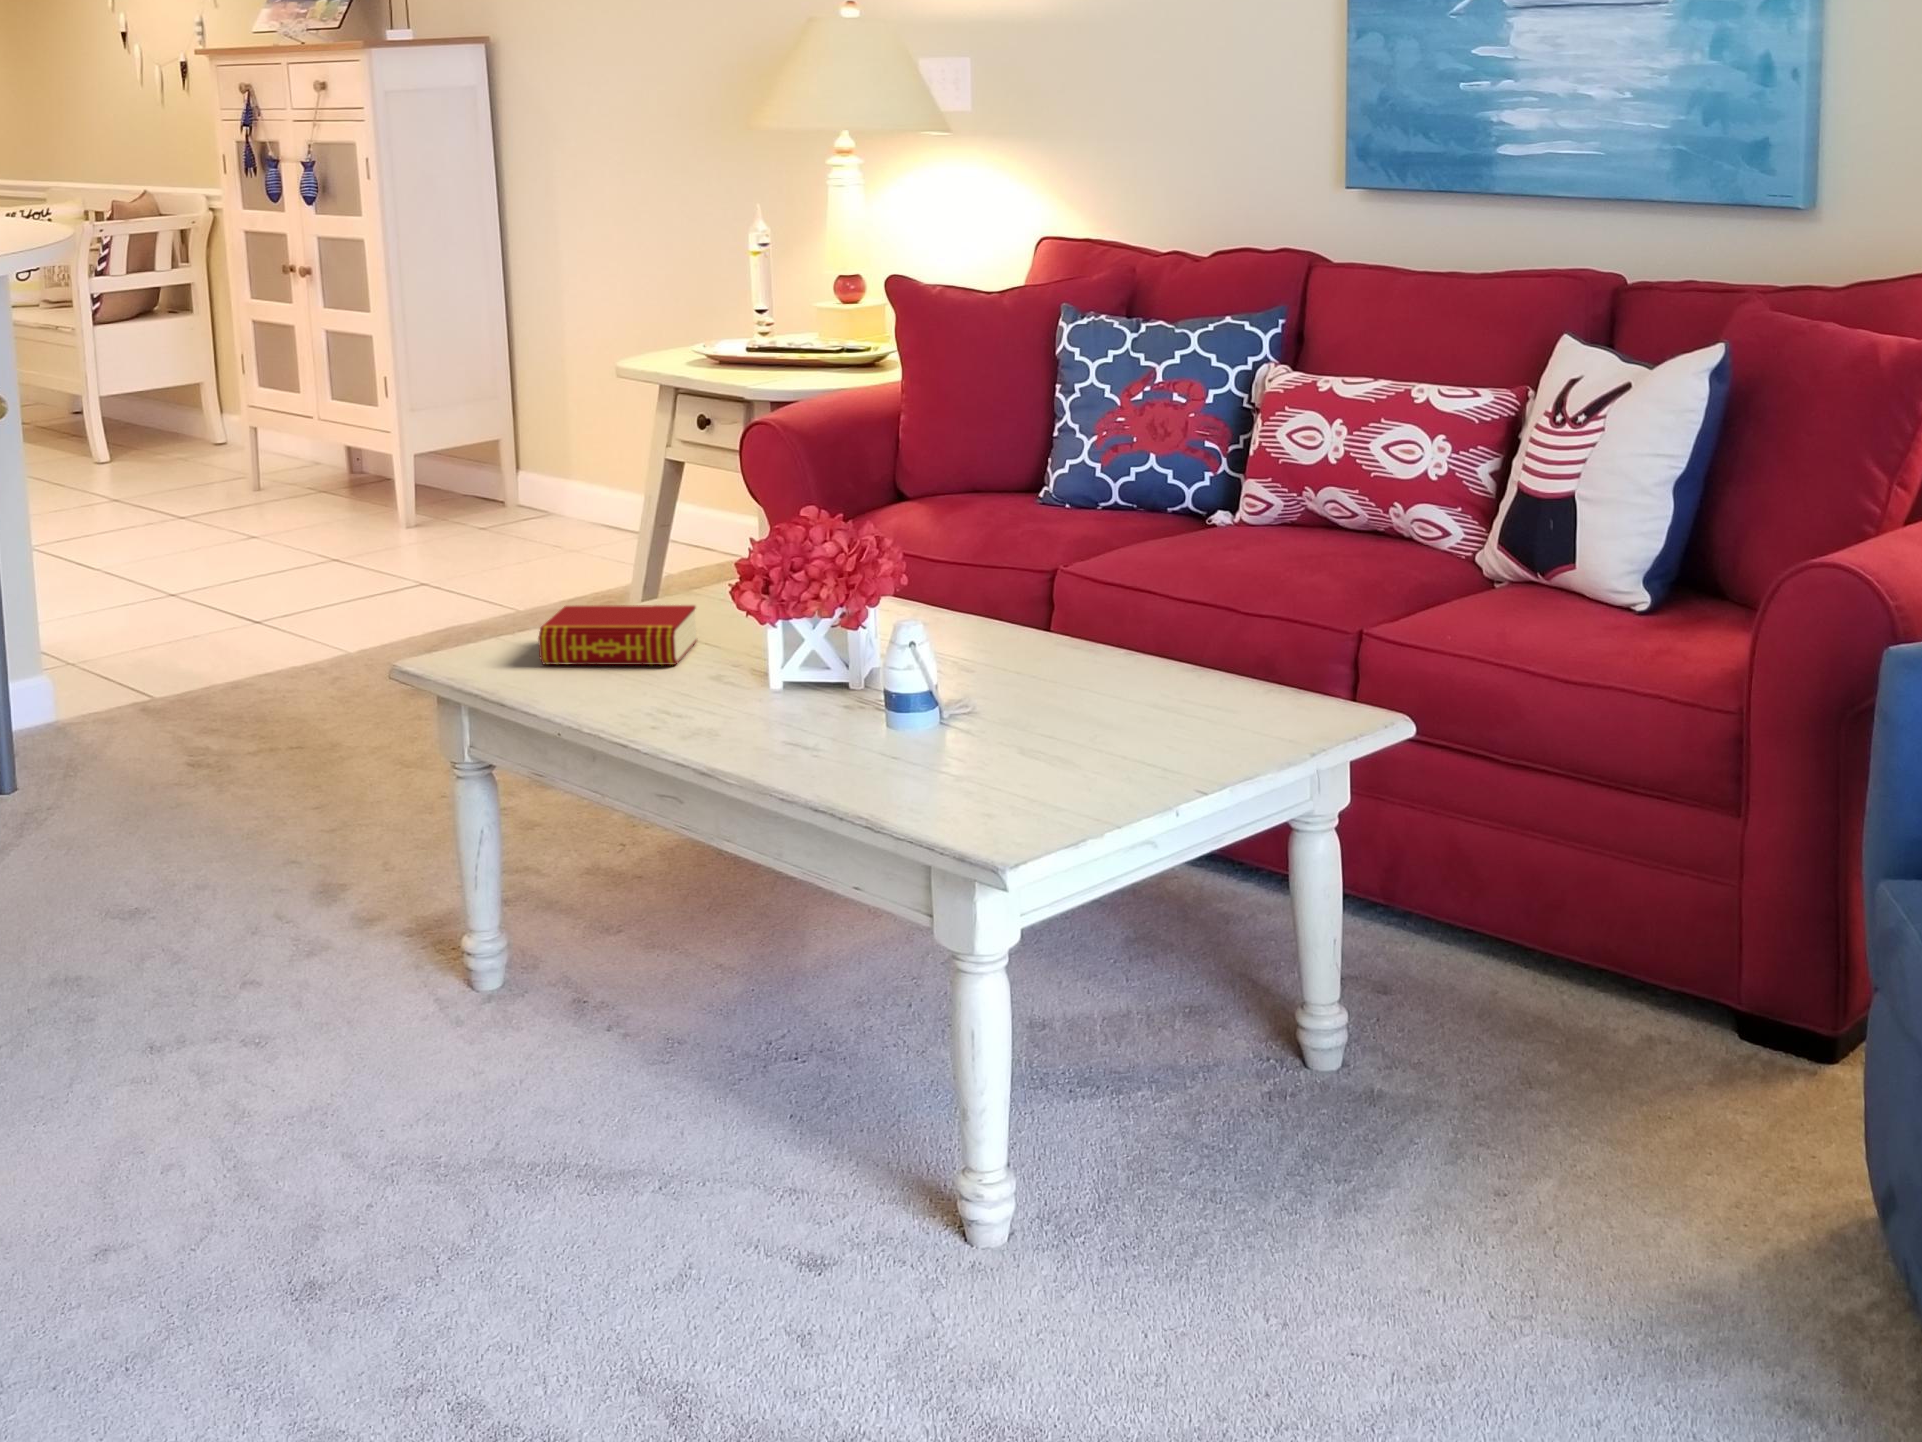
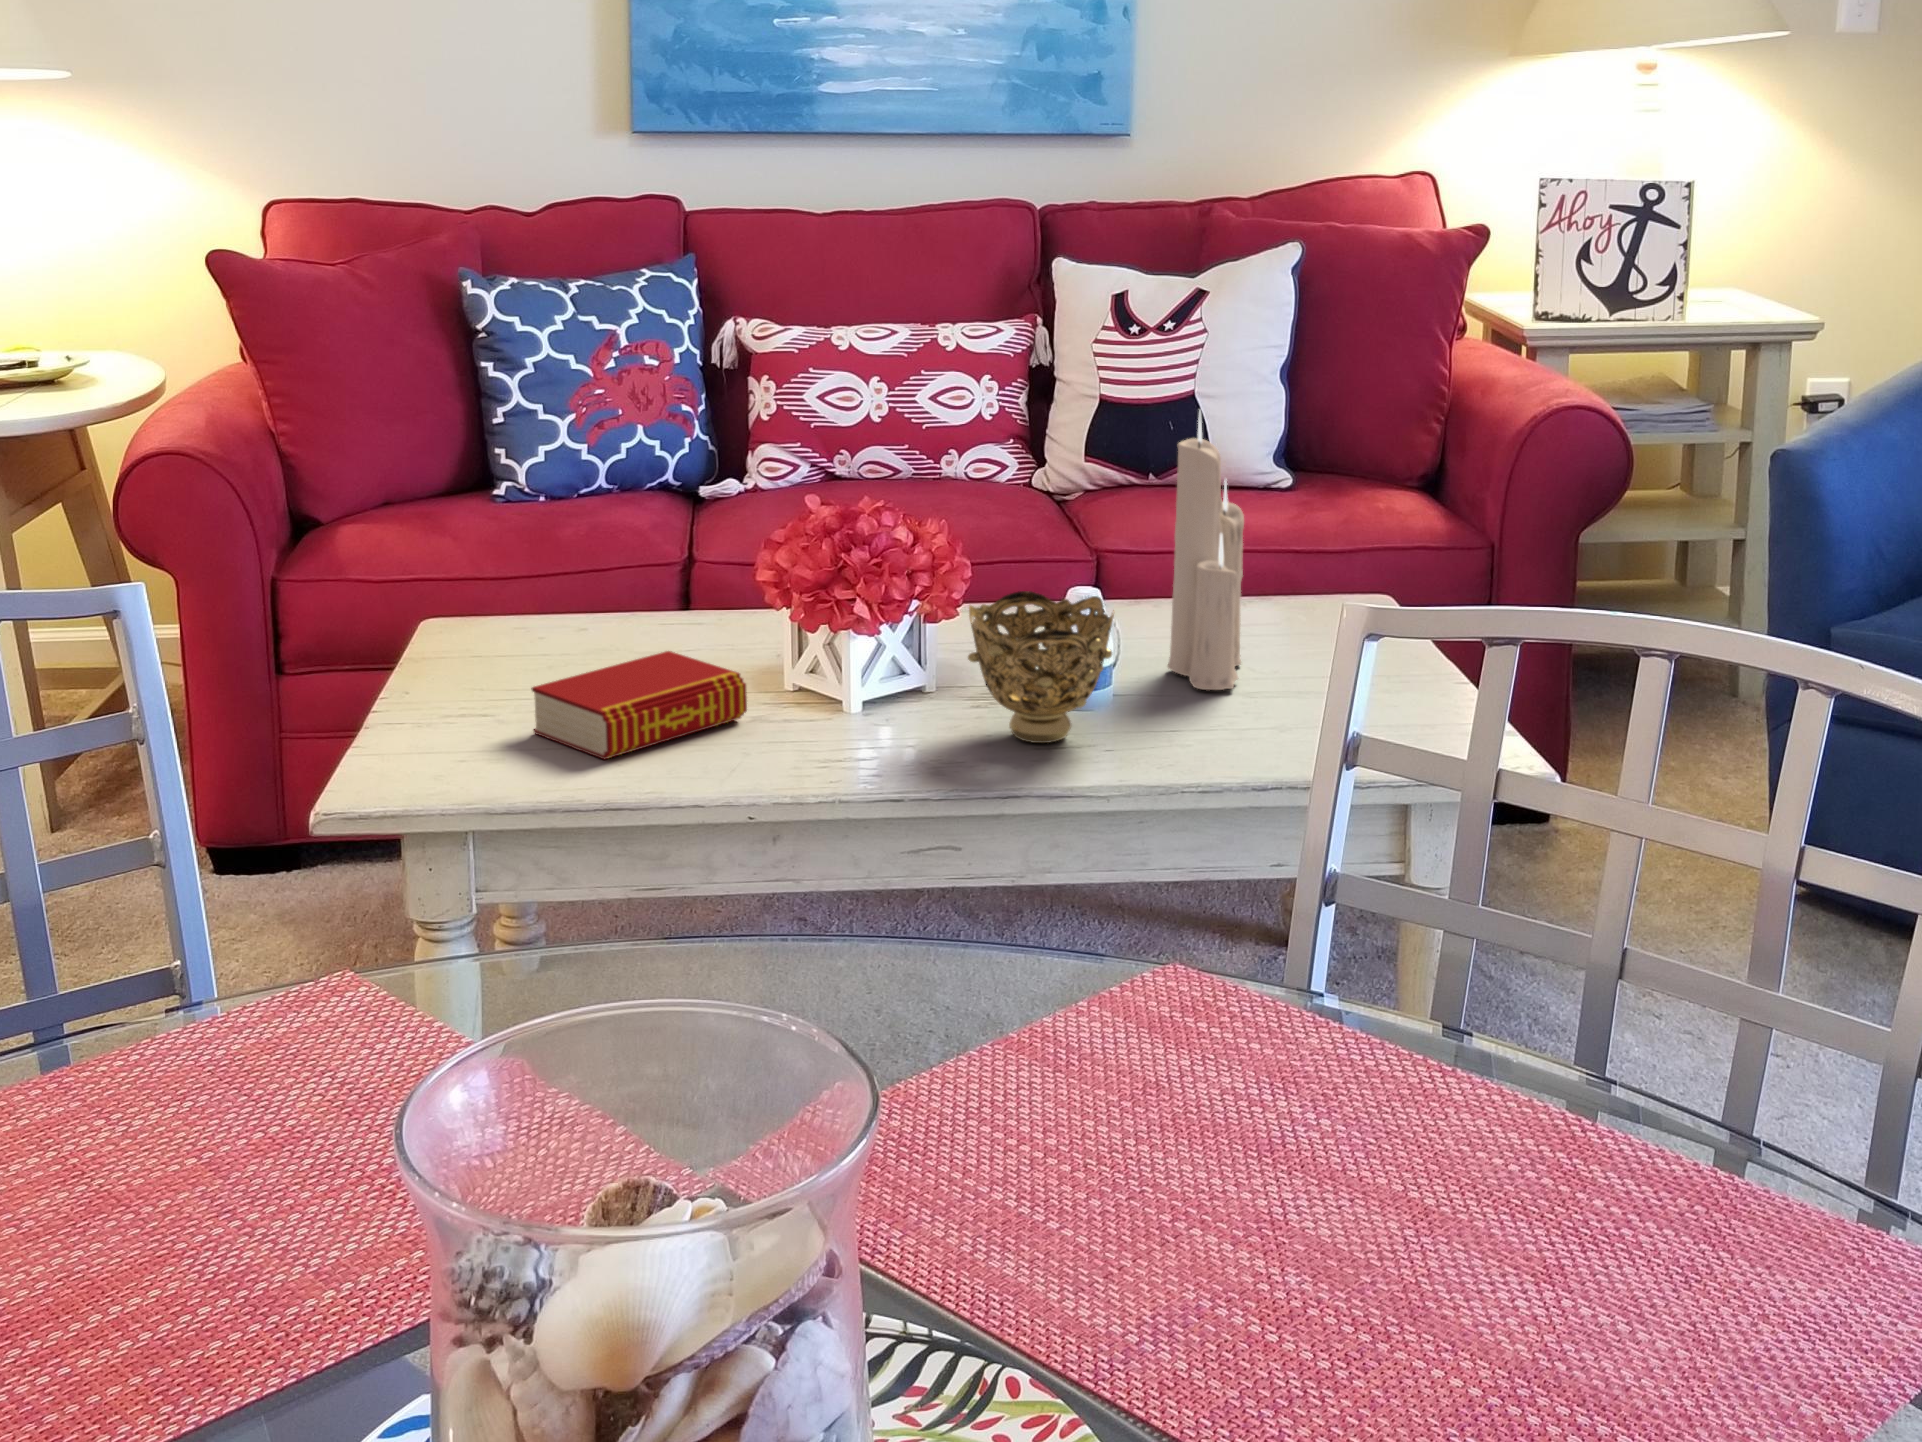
candle: none [974,456,1096,739] -> present [1168,410,1244,690]
decorative bowl: none [706,601,837,732] -> present [968,591,1114,743]

